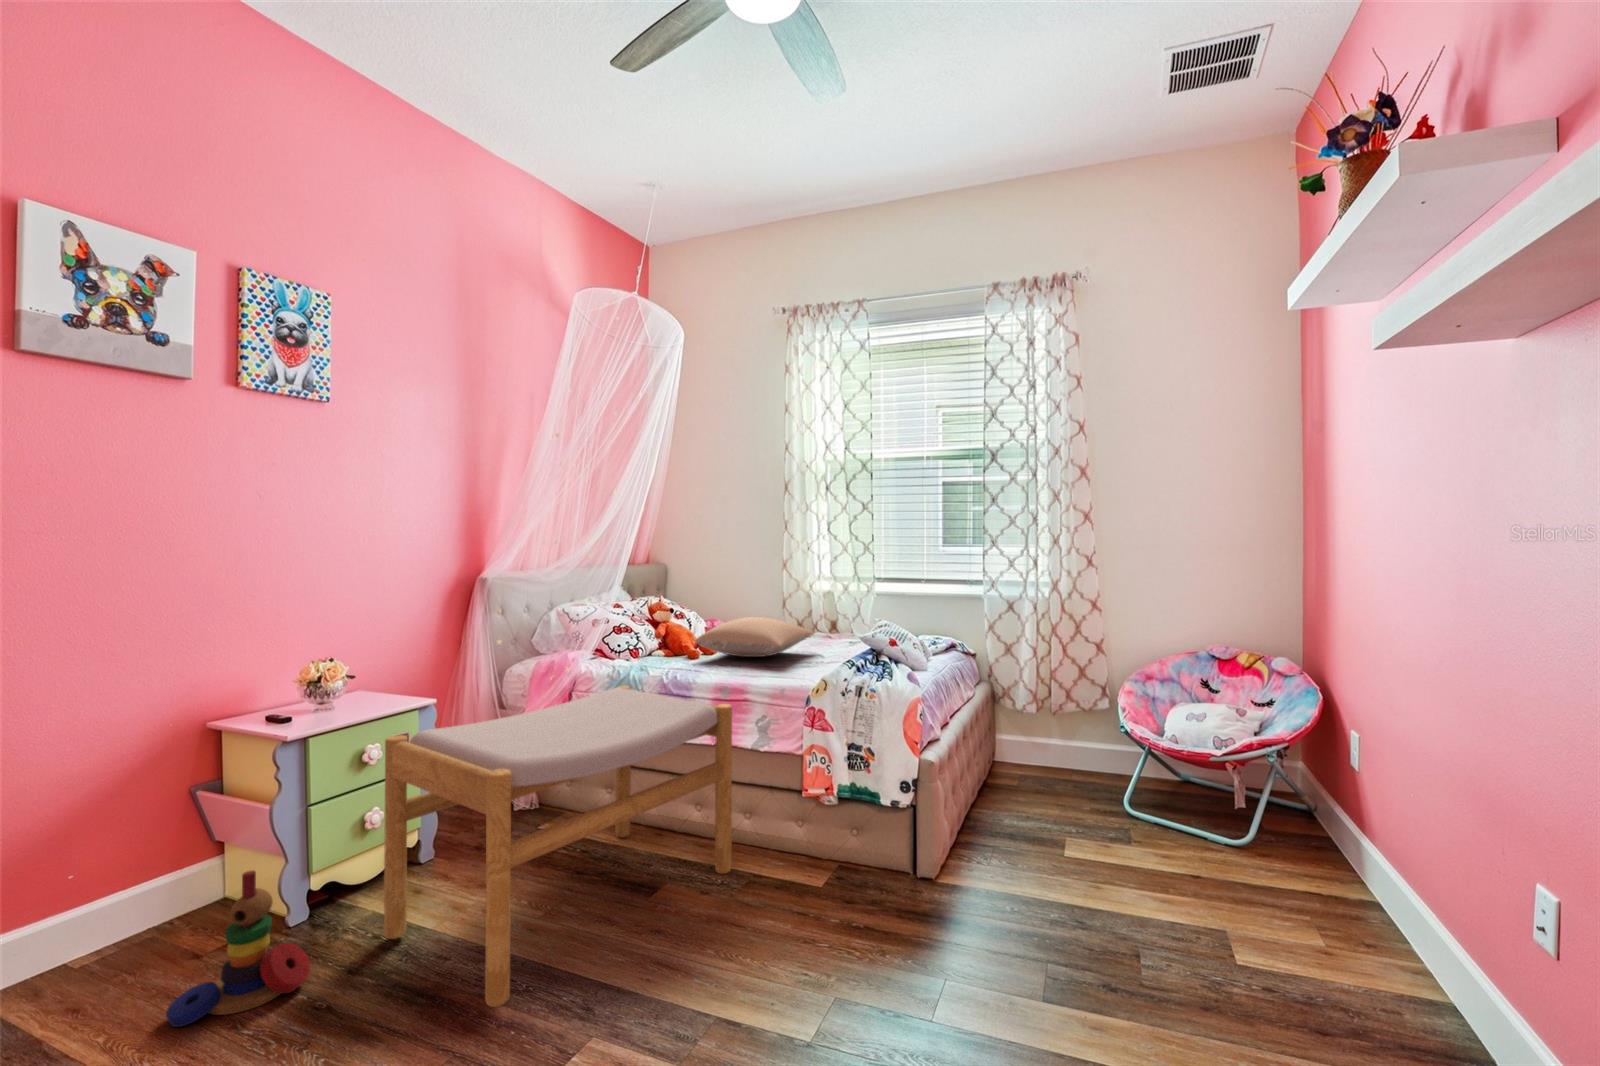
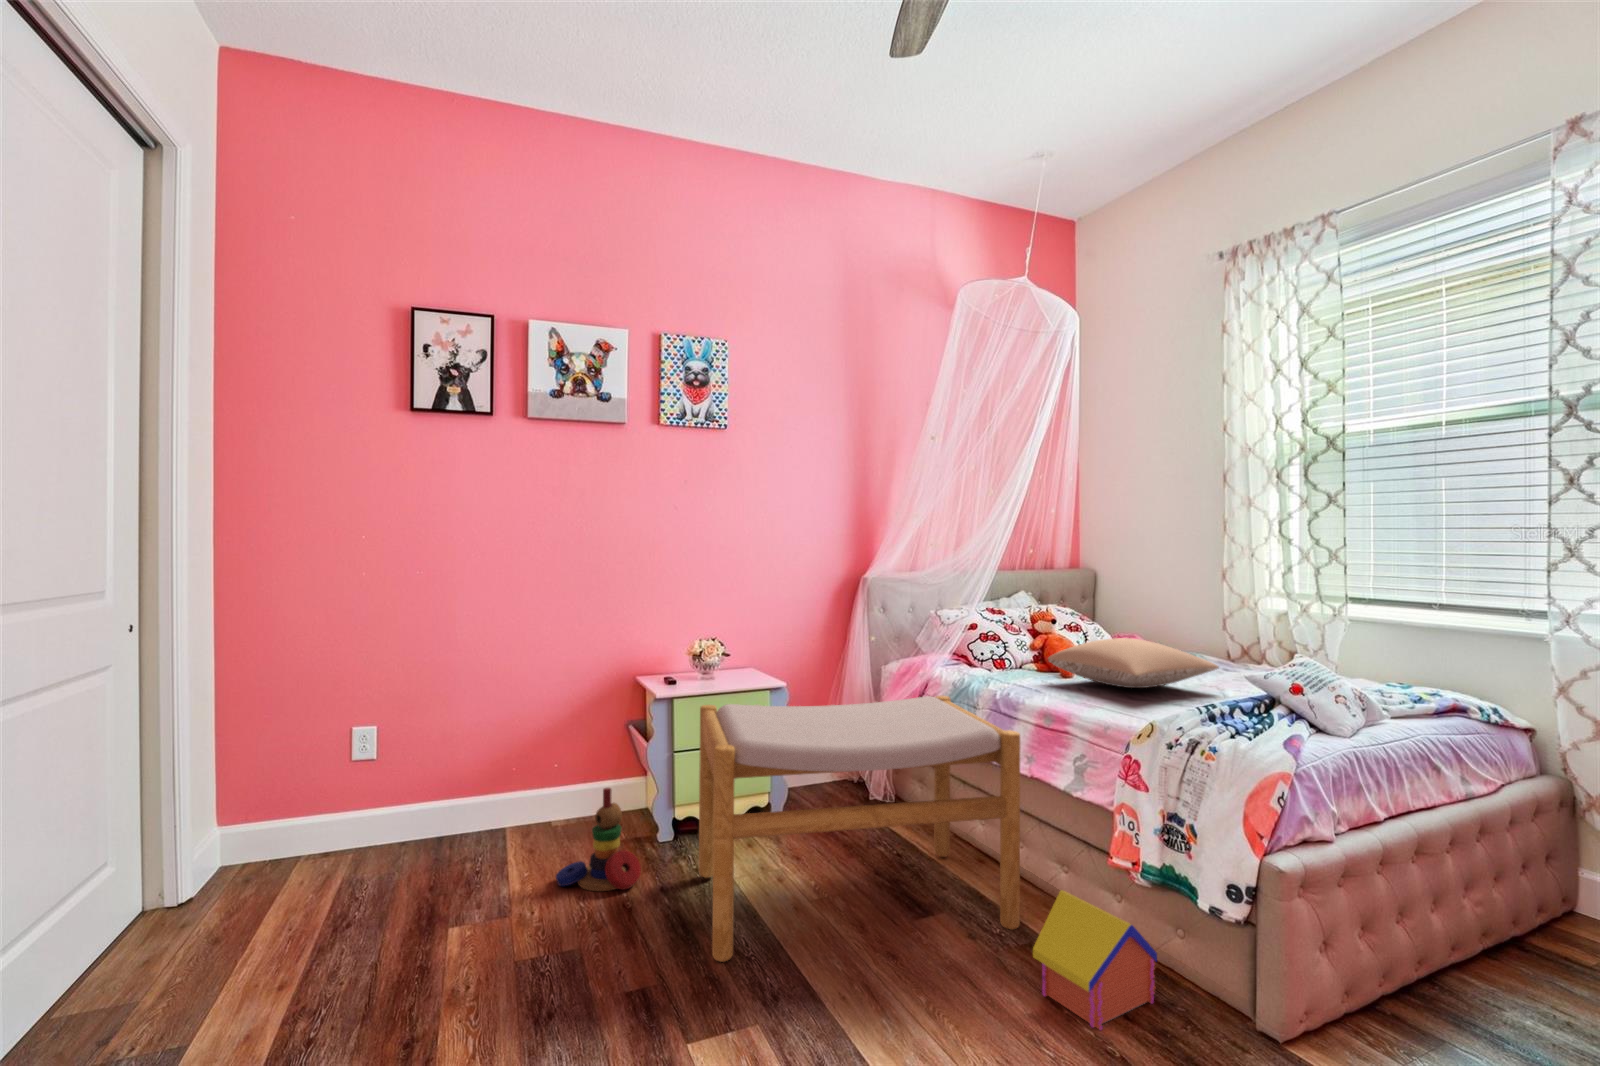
toy house: none [781,823,853,916] -> present [1033,890,1157,1030]

